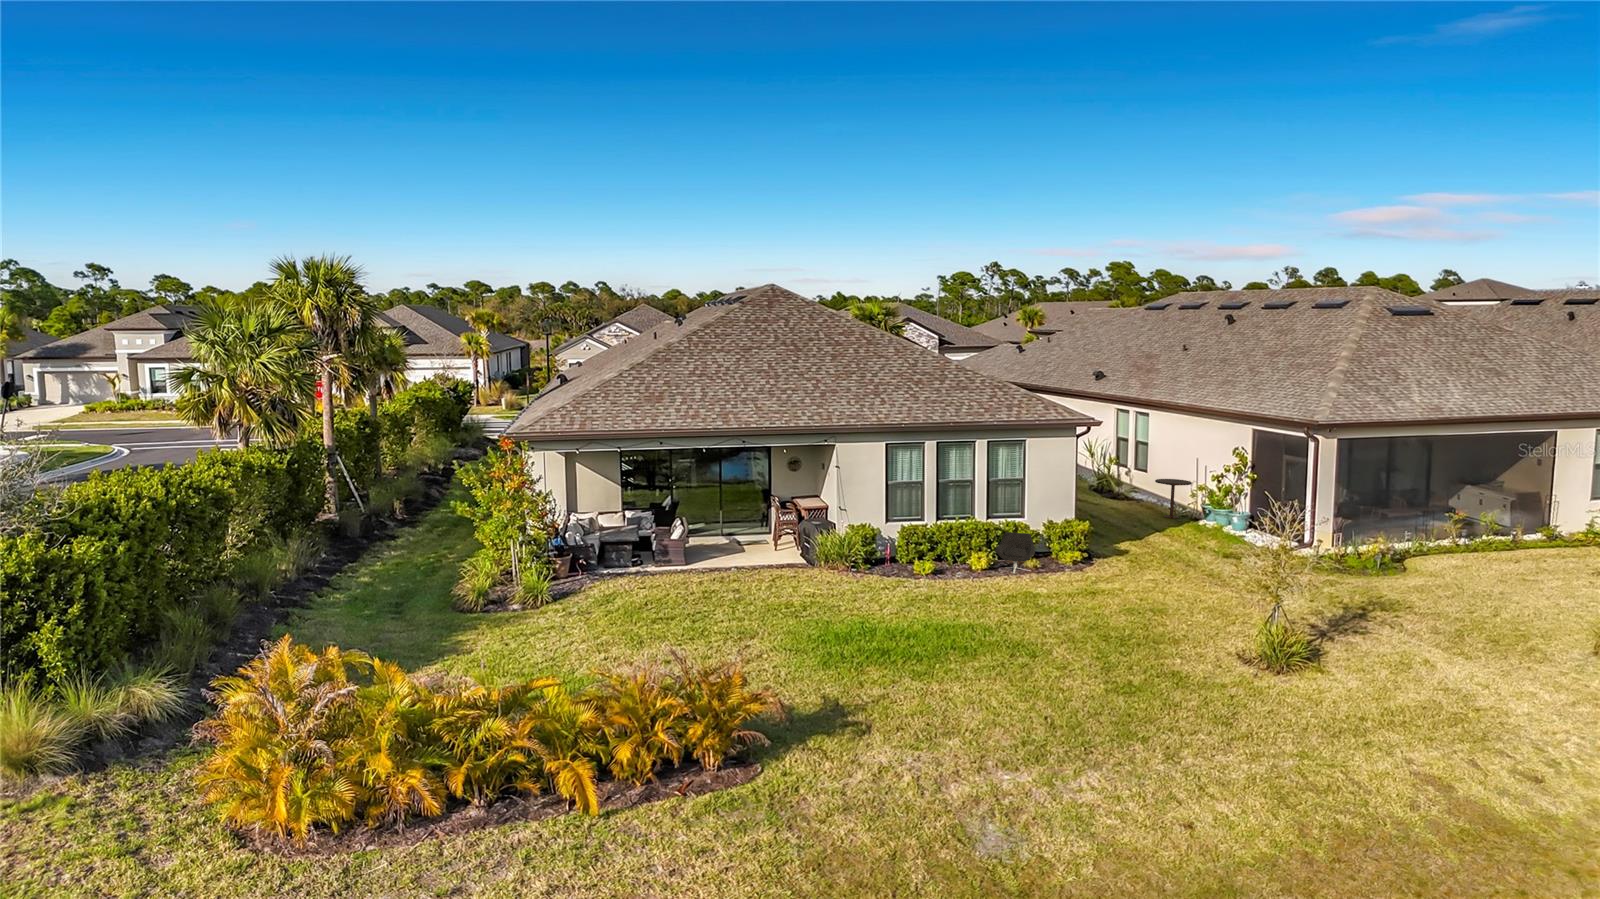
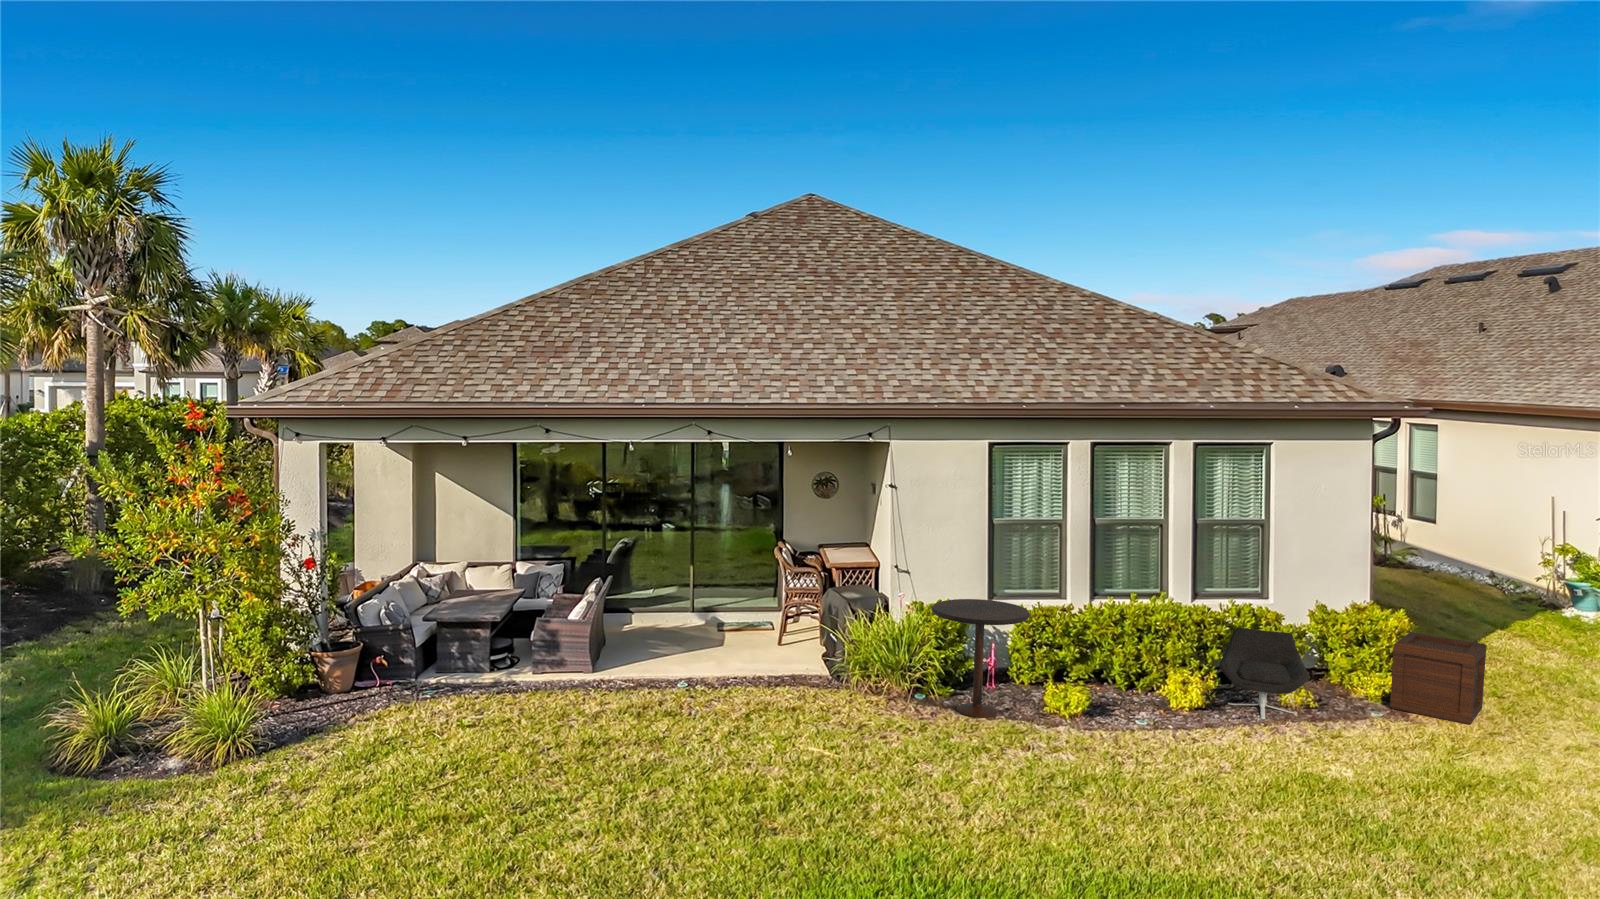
pedestal table: present [1155,479,1192,519] -> present [931,599,1030,718]
wooden crate: none [1074,532,1118,572] -> present [1390,632,1486,725]

